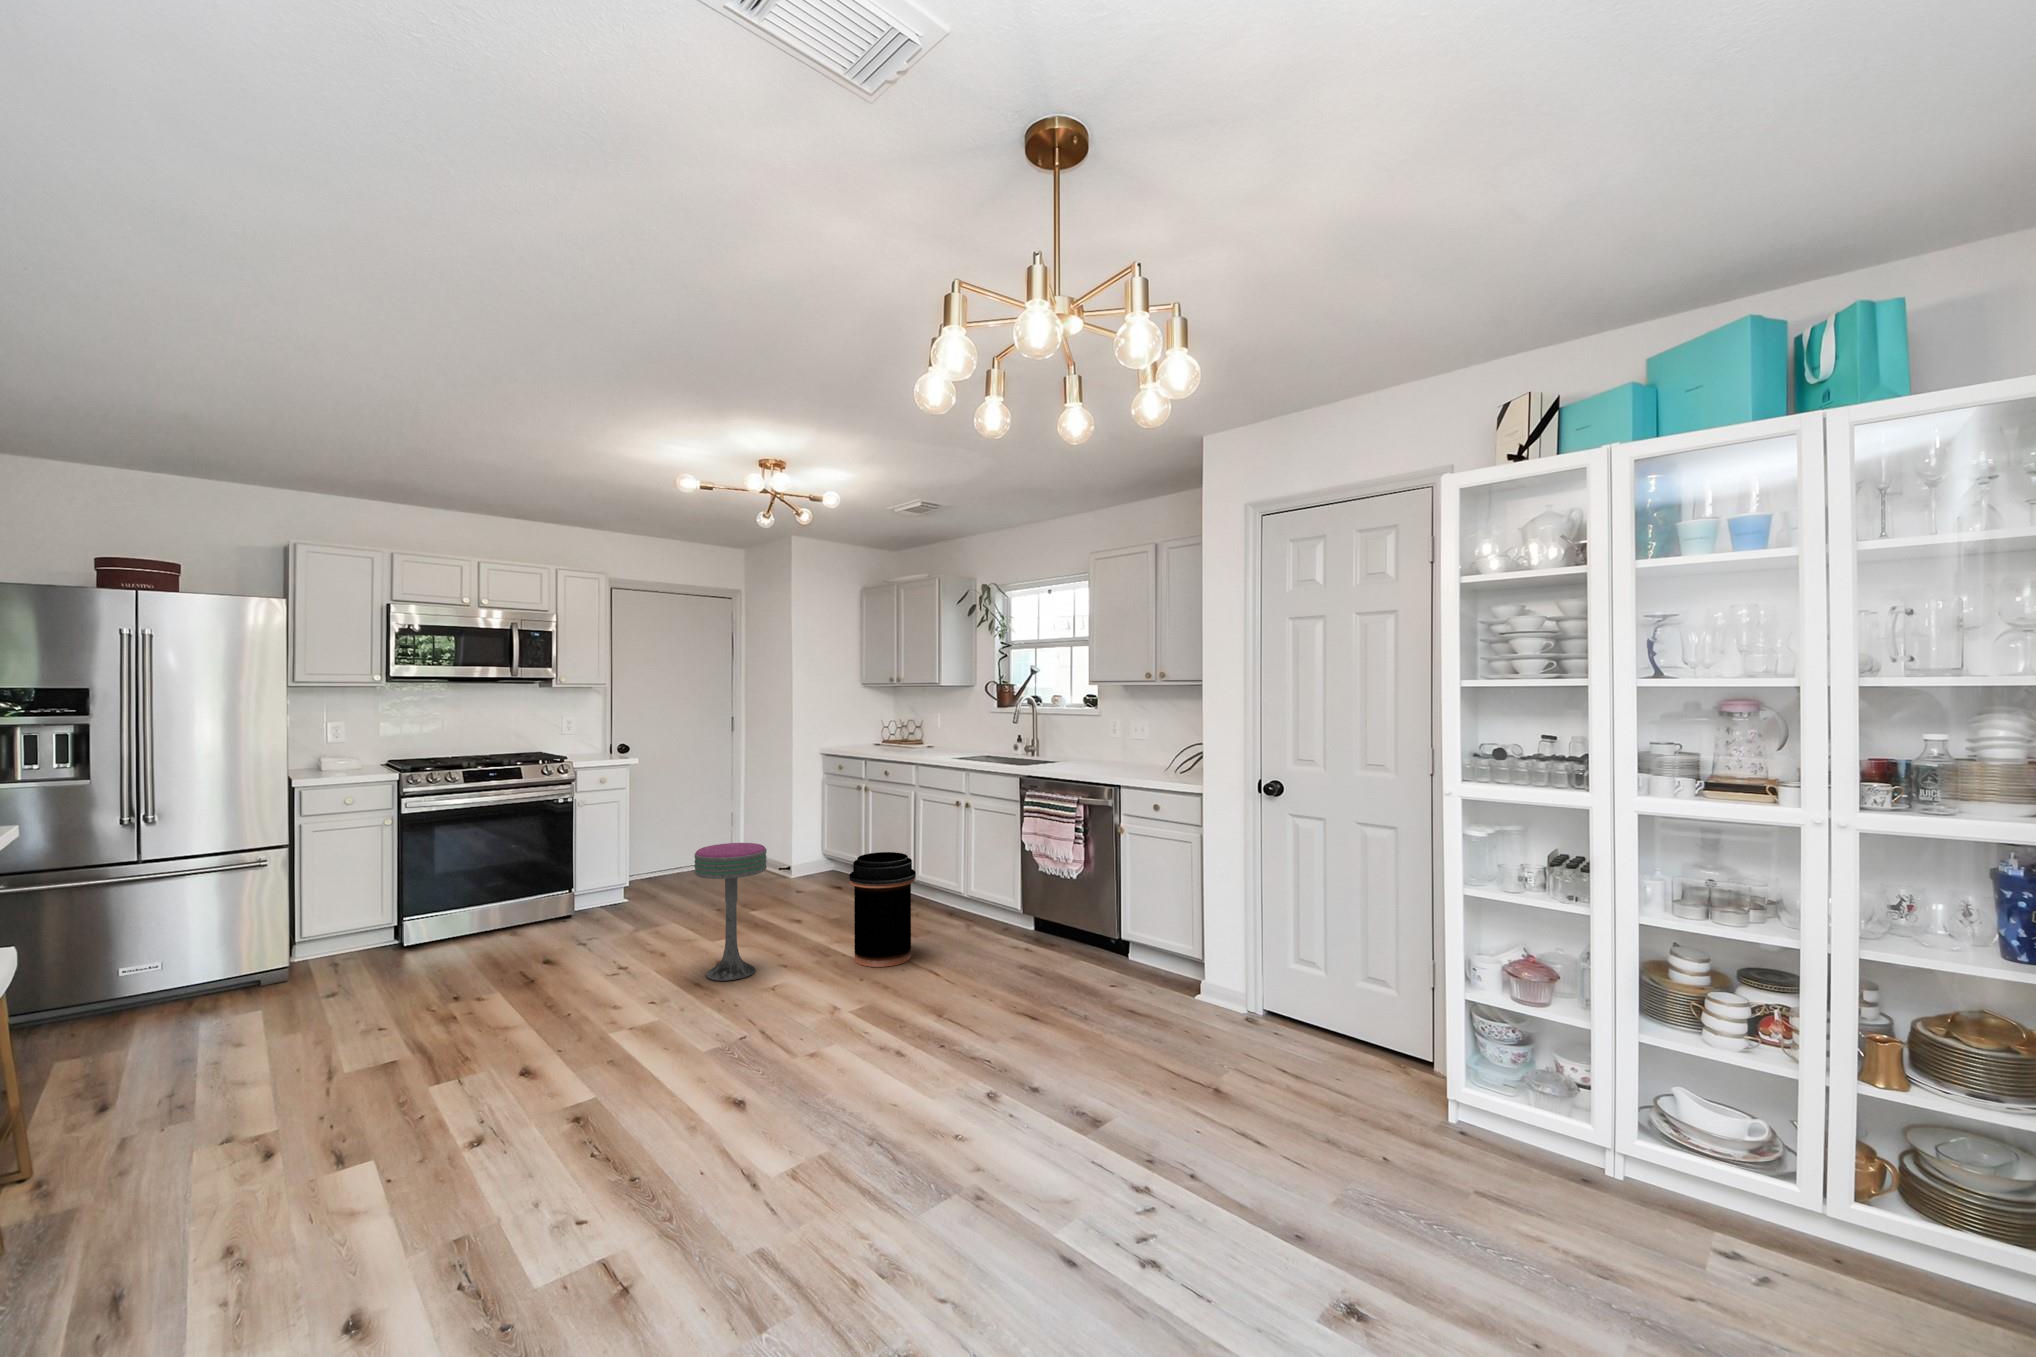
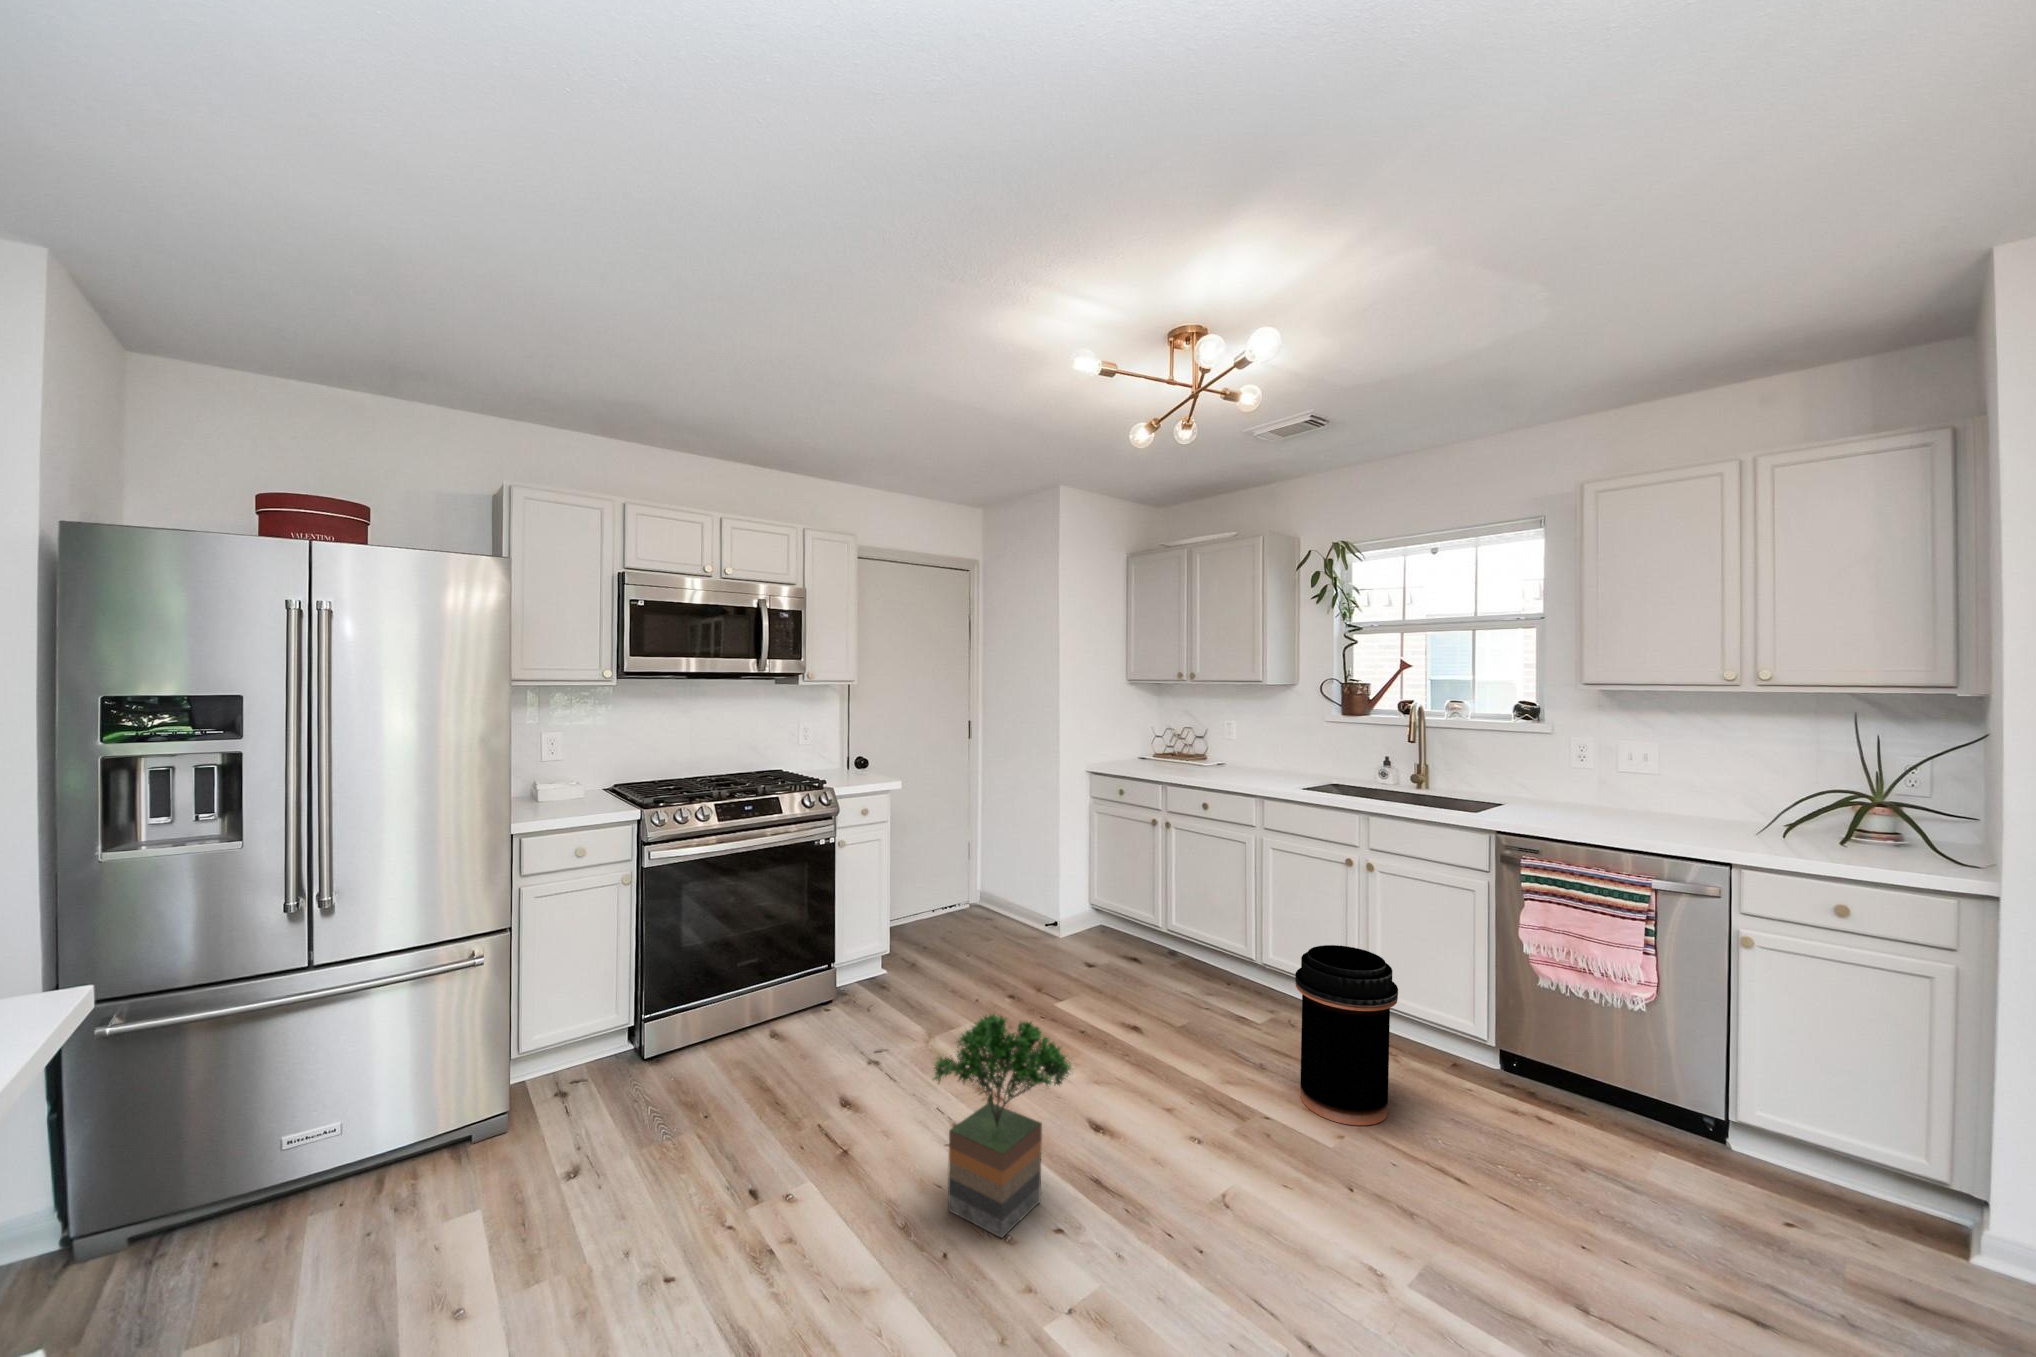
bar stool: present [694,843,767,981] -> none [1104,933,1207,1151]
potted tree: none [541,885,640,1017] -> present [934,1014,1071,1238]

